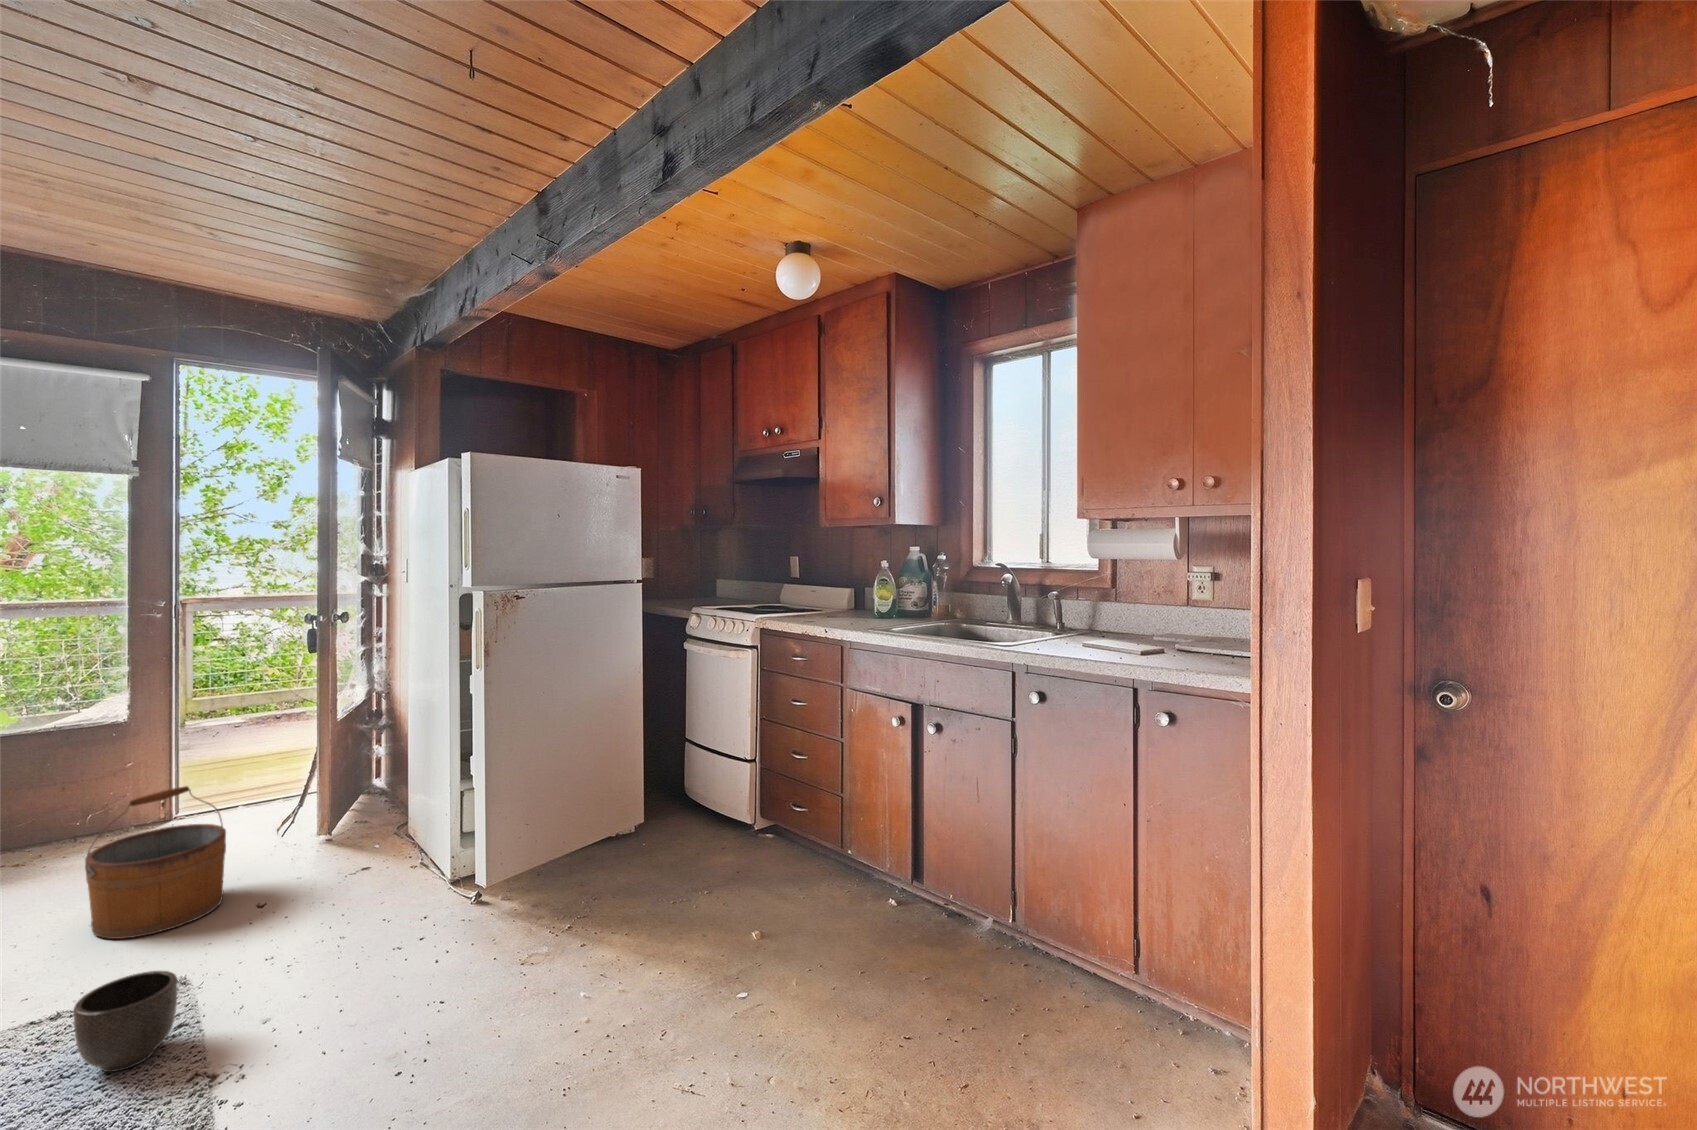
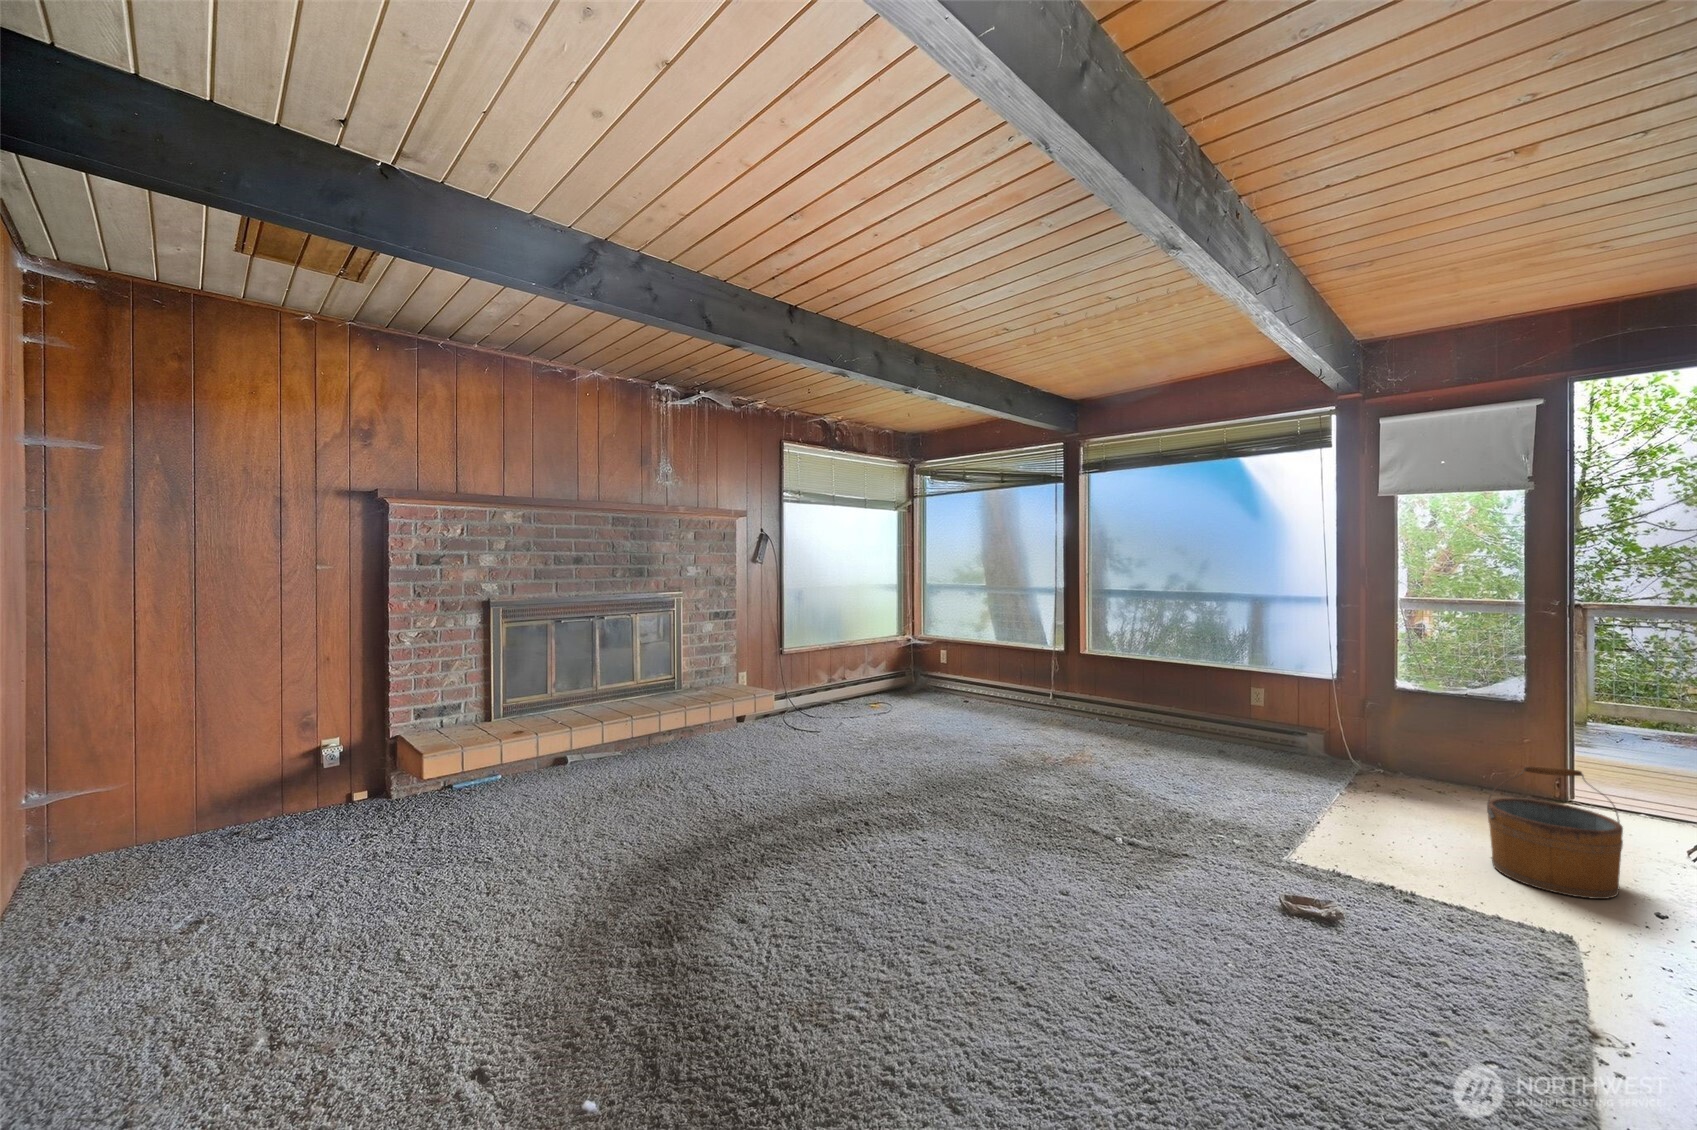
planter: present [74,971,177,1072] -> none [1472,898,1560,980]

